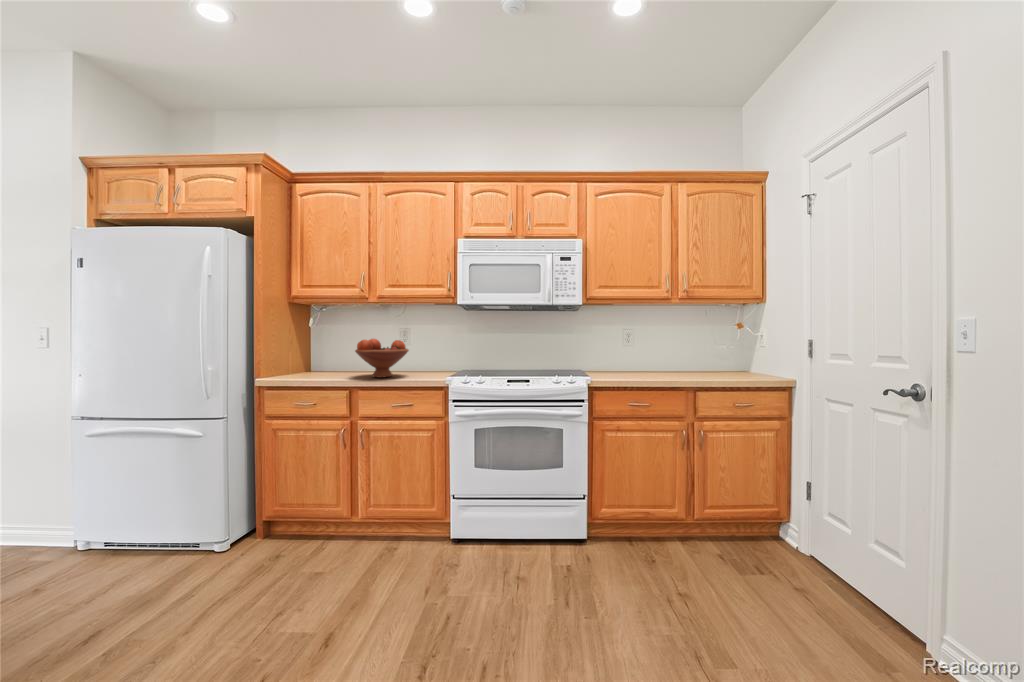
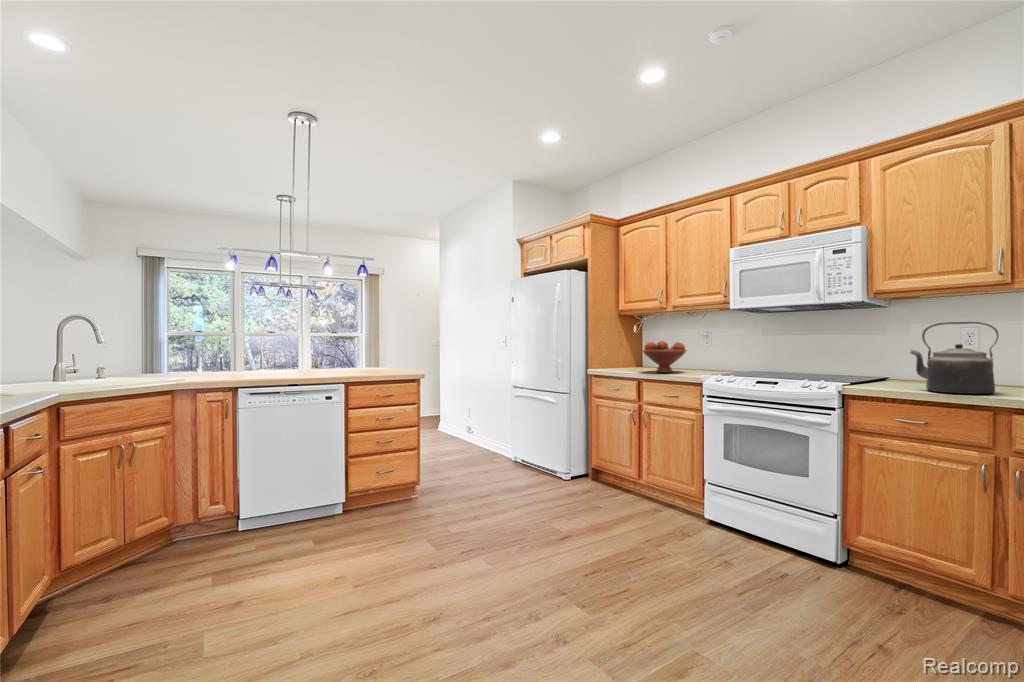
kettle: none [632,326,683,381] -> present [910,322,998,394]

